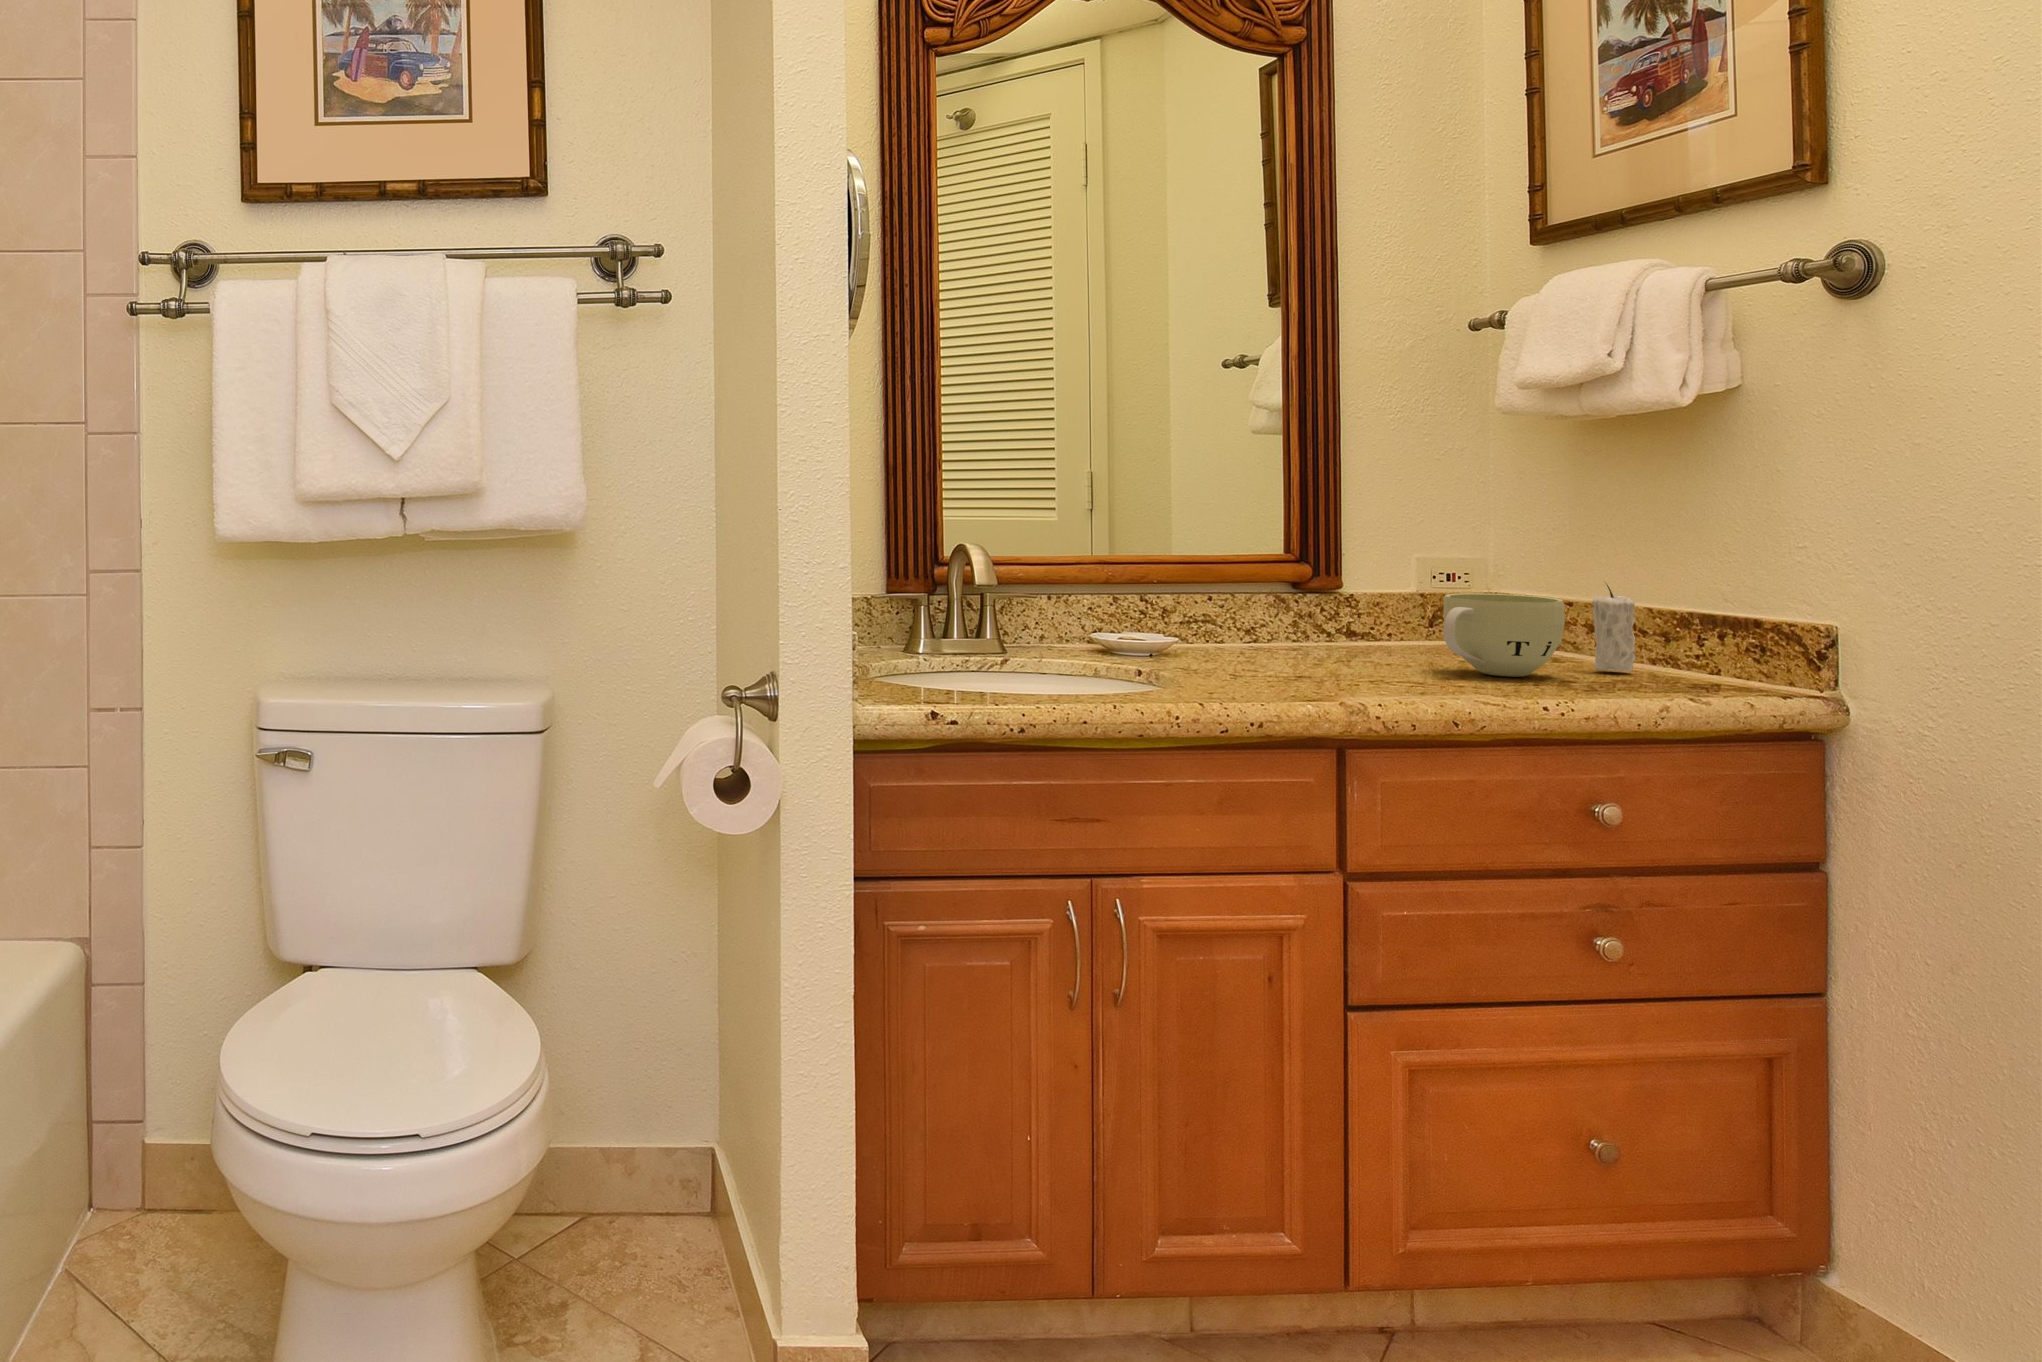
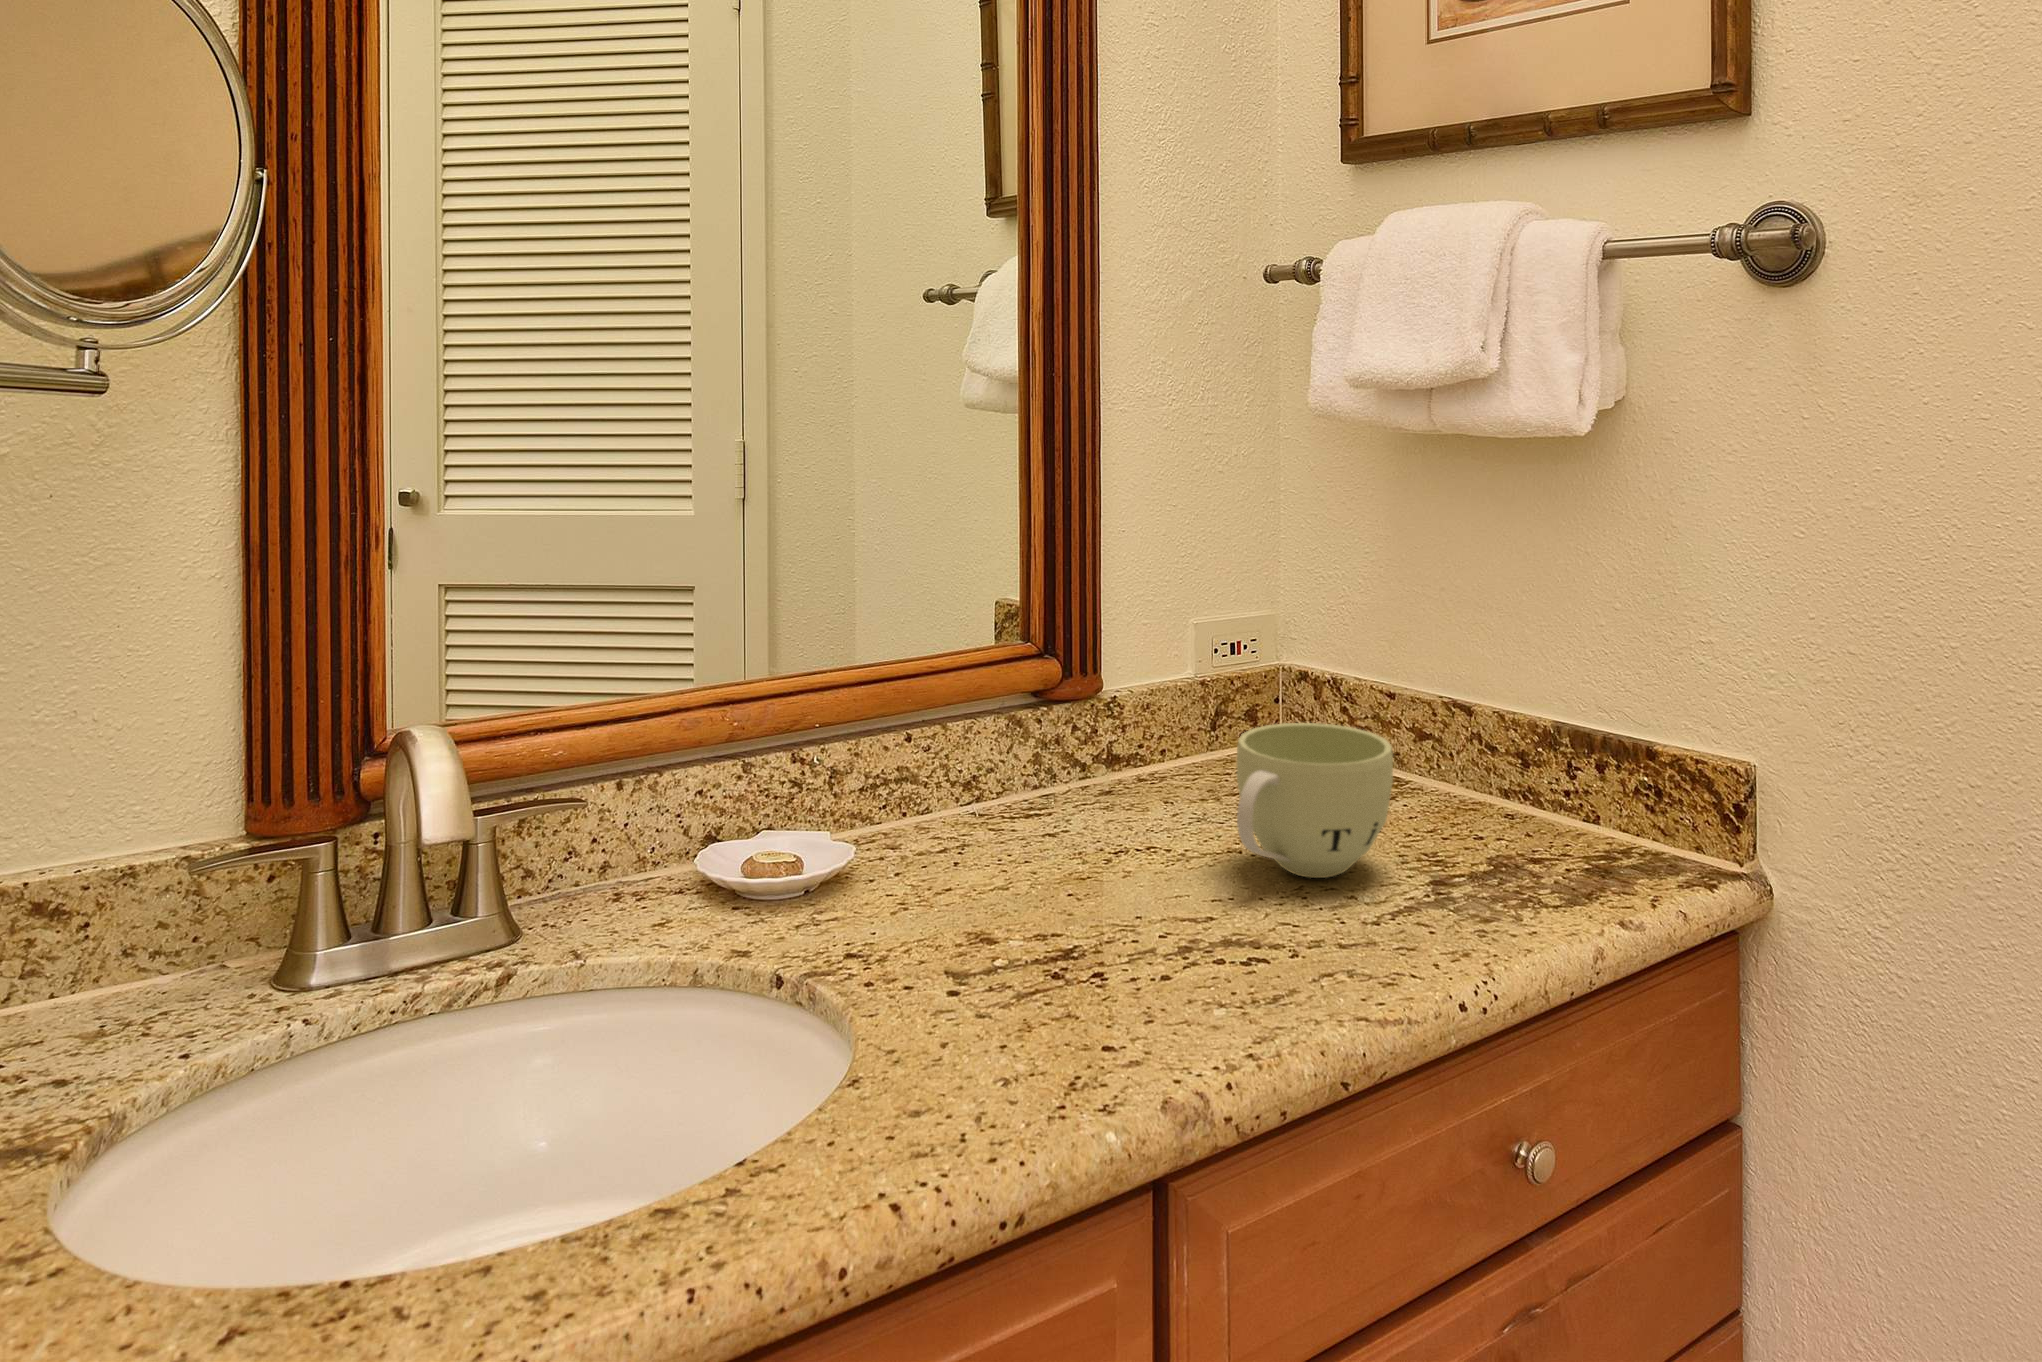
candle: present [1592,584,1636,671] -> none [1419,690,1470,835]

